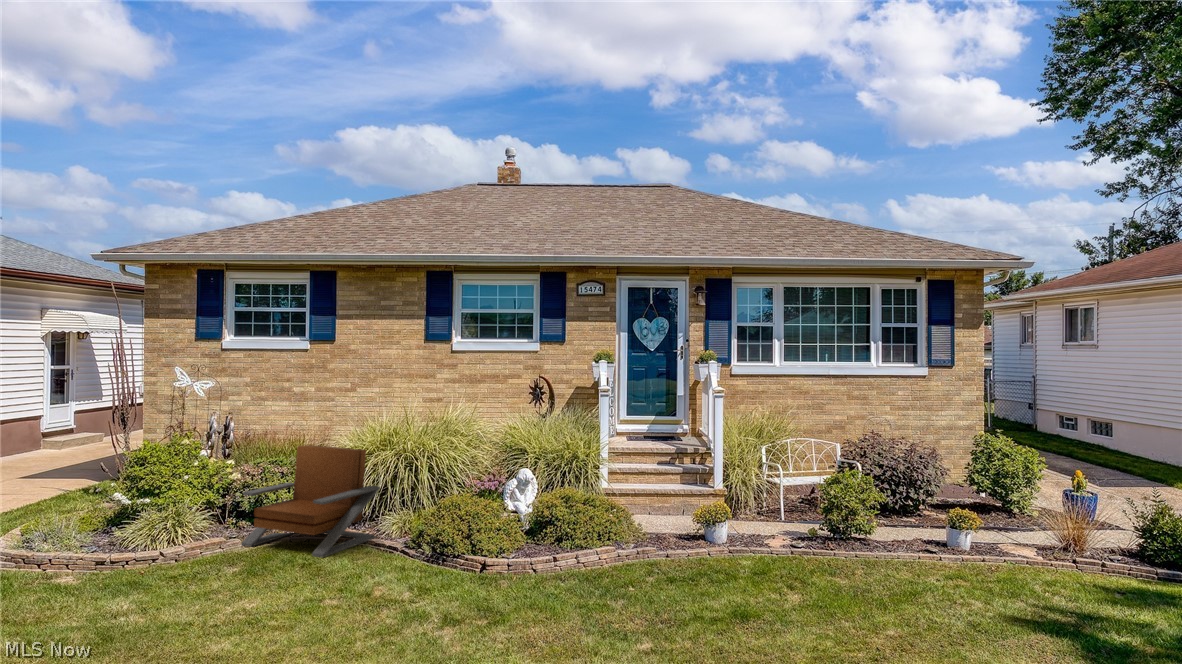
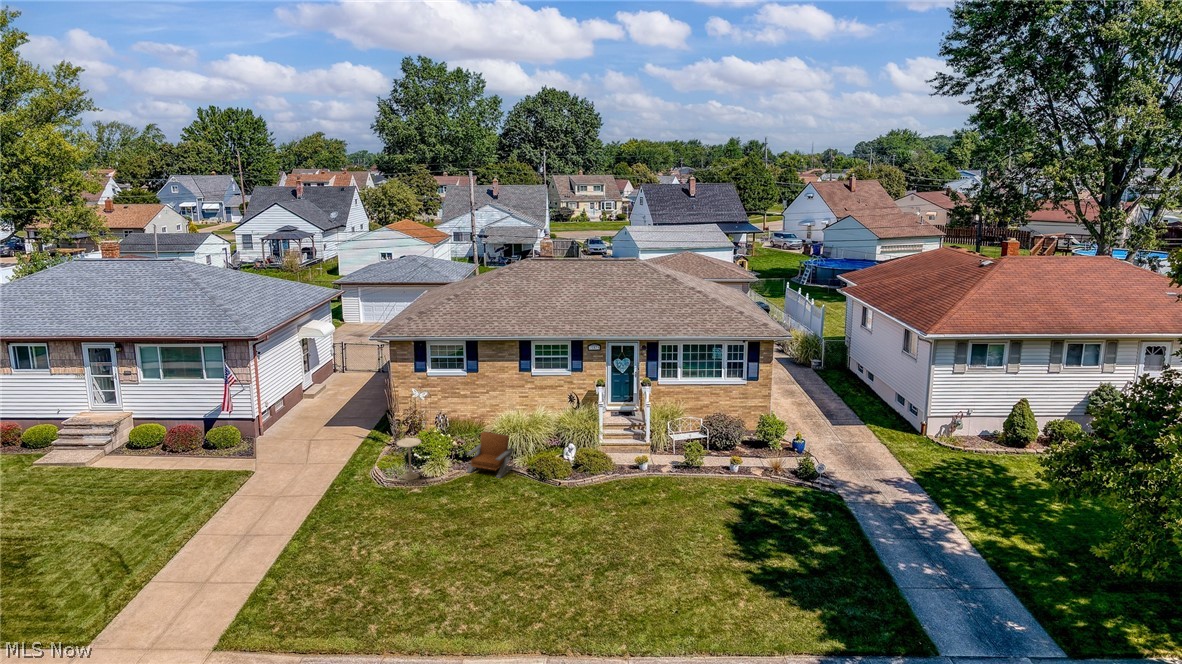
pedestal table: none [42,446,122,557] -> present [397,438,421,480]

